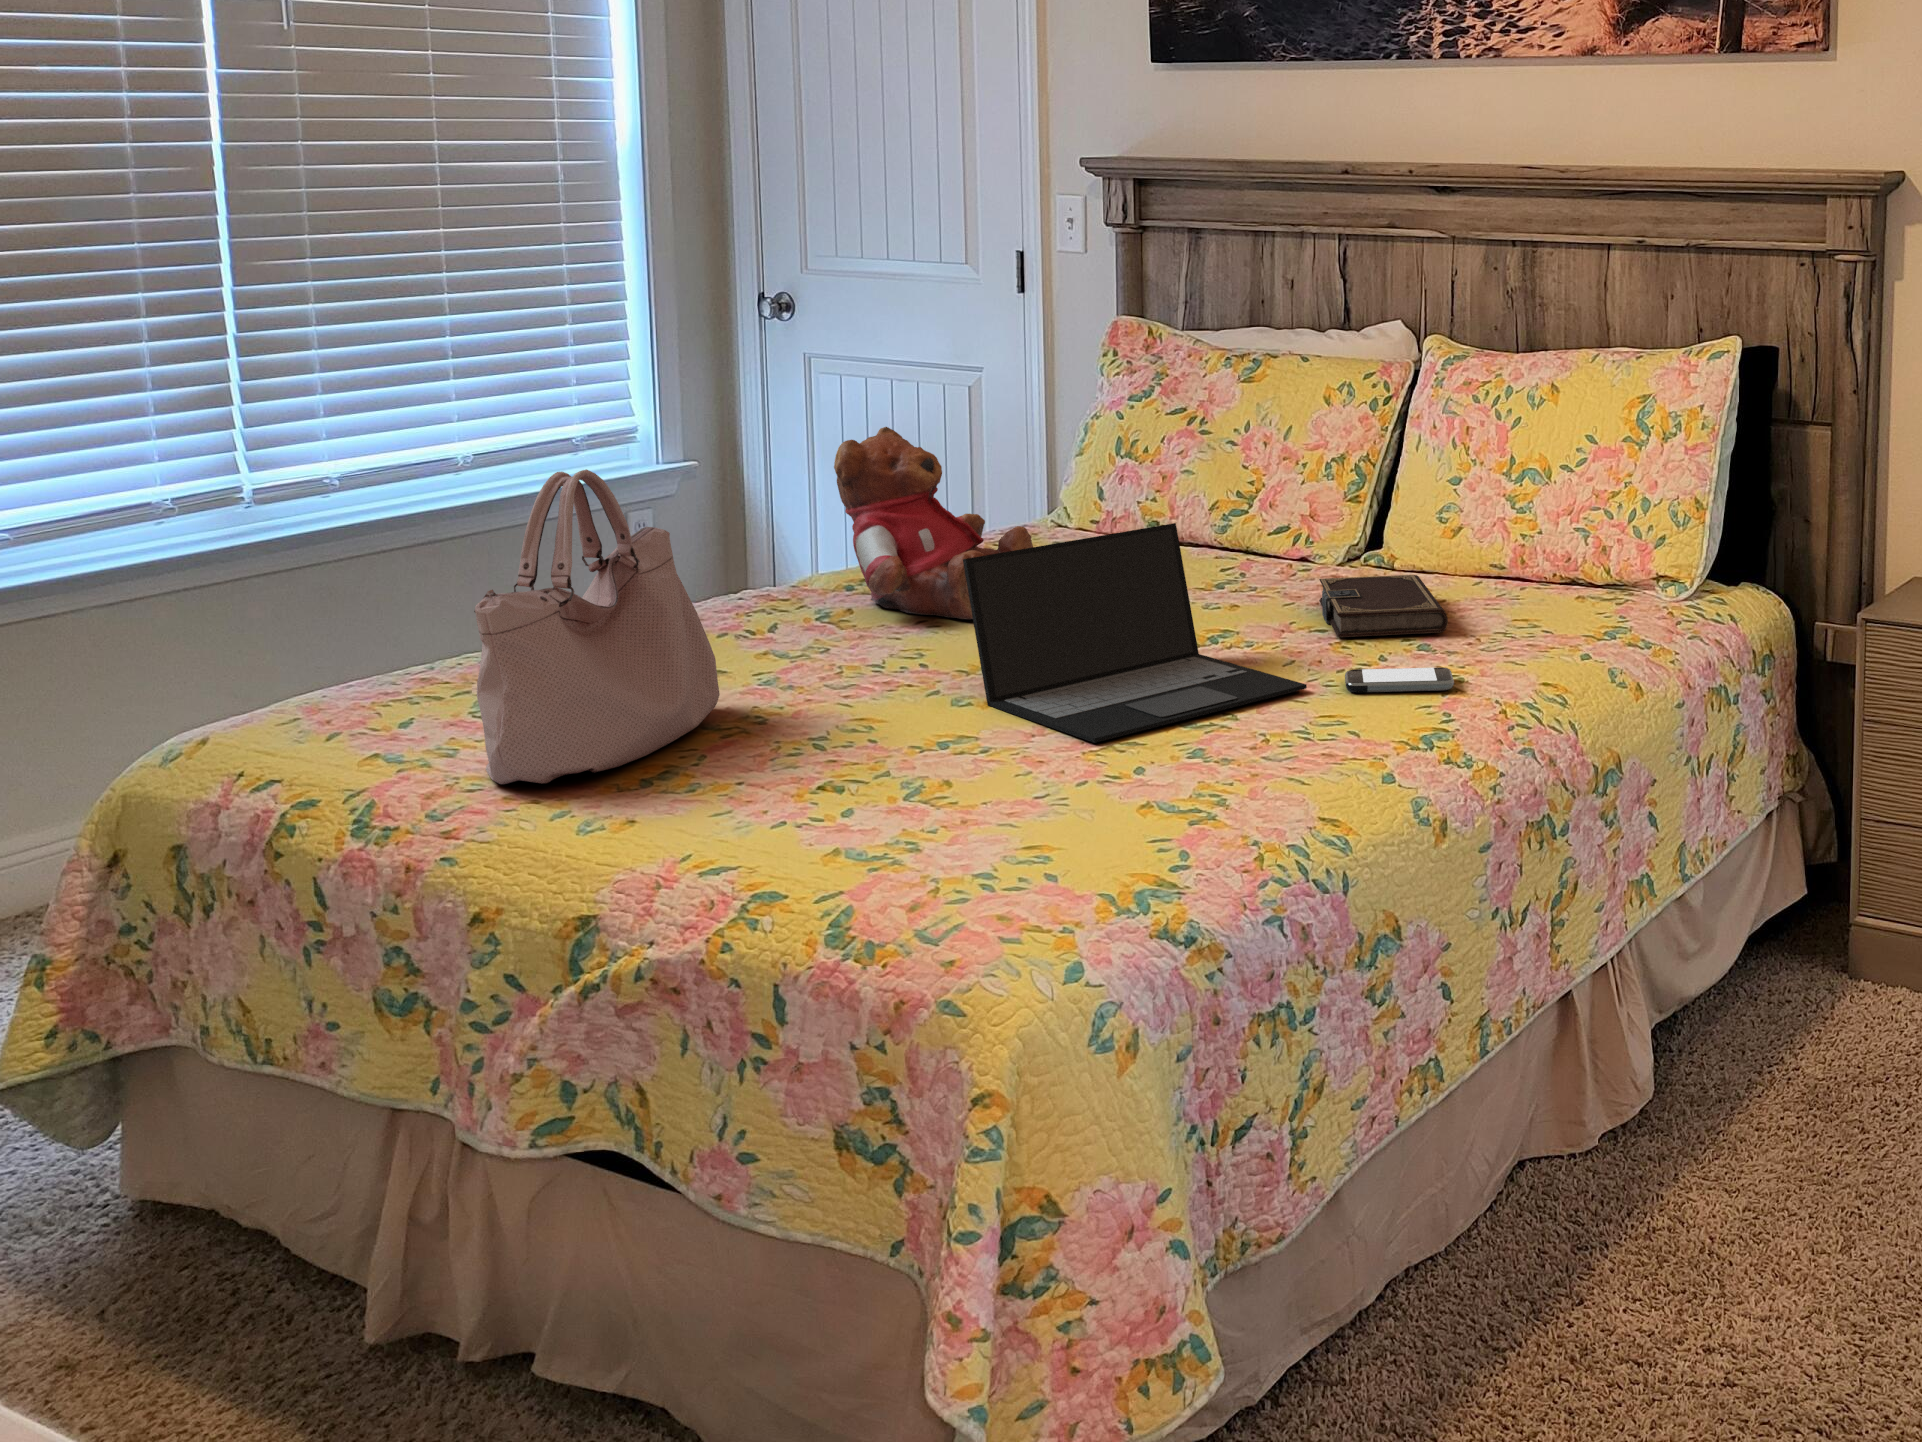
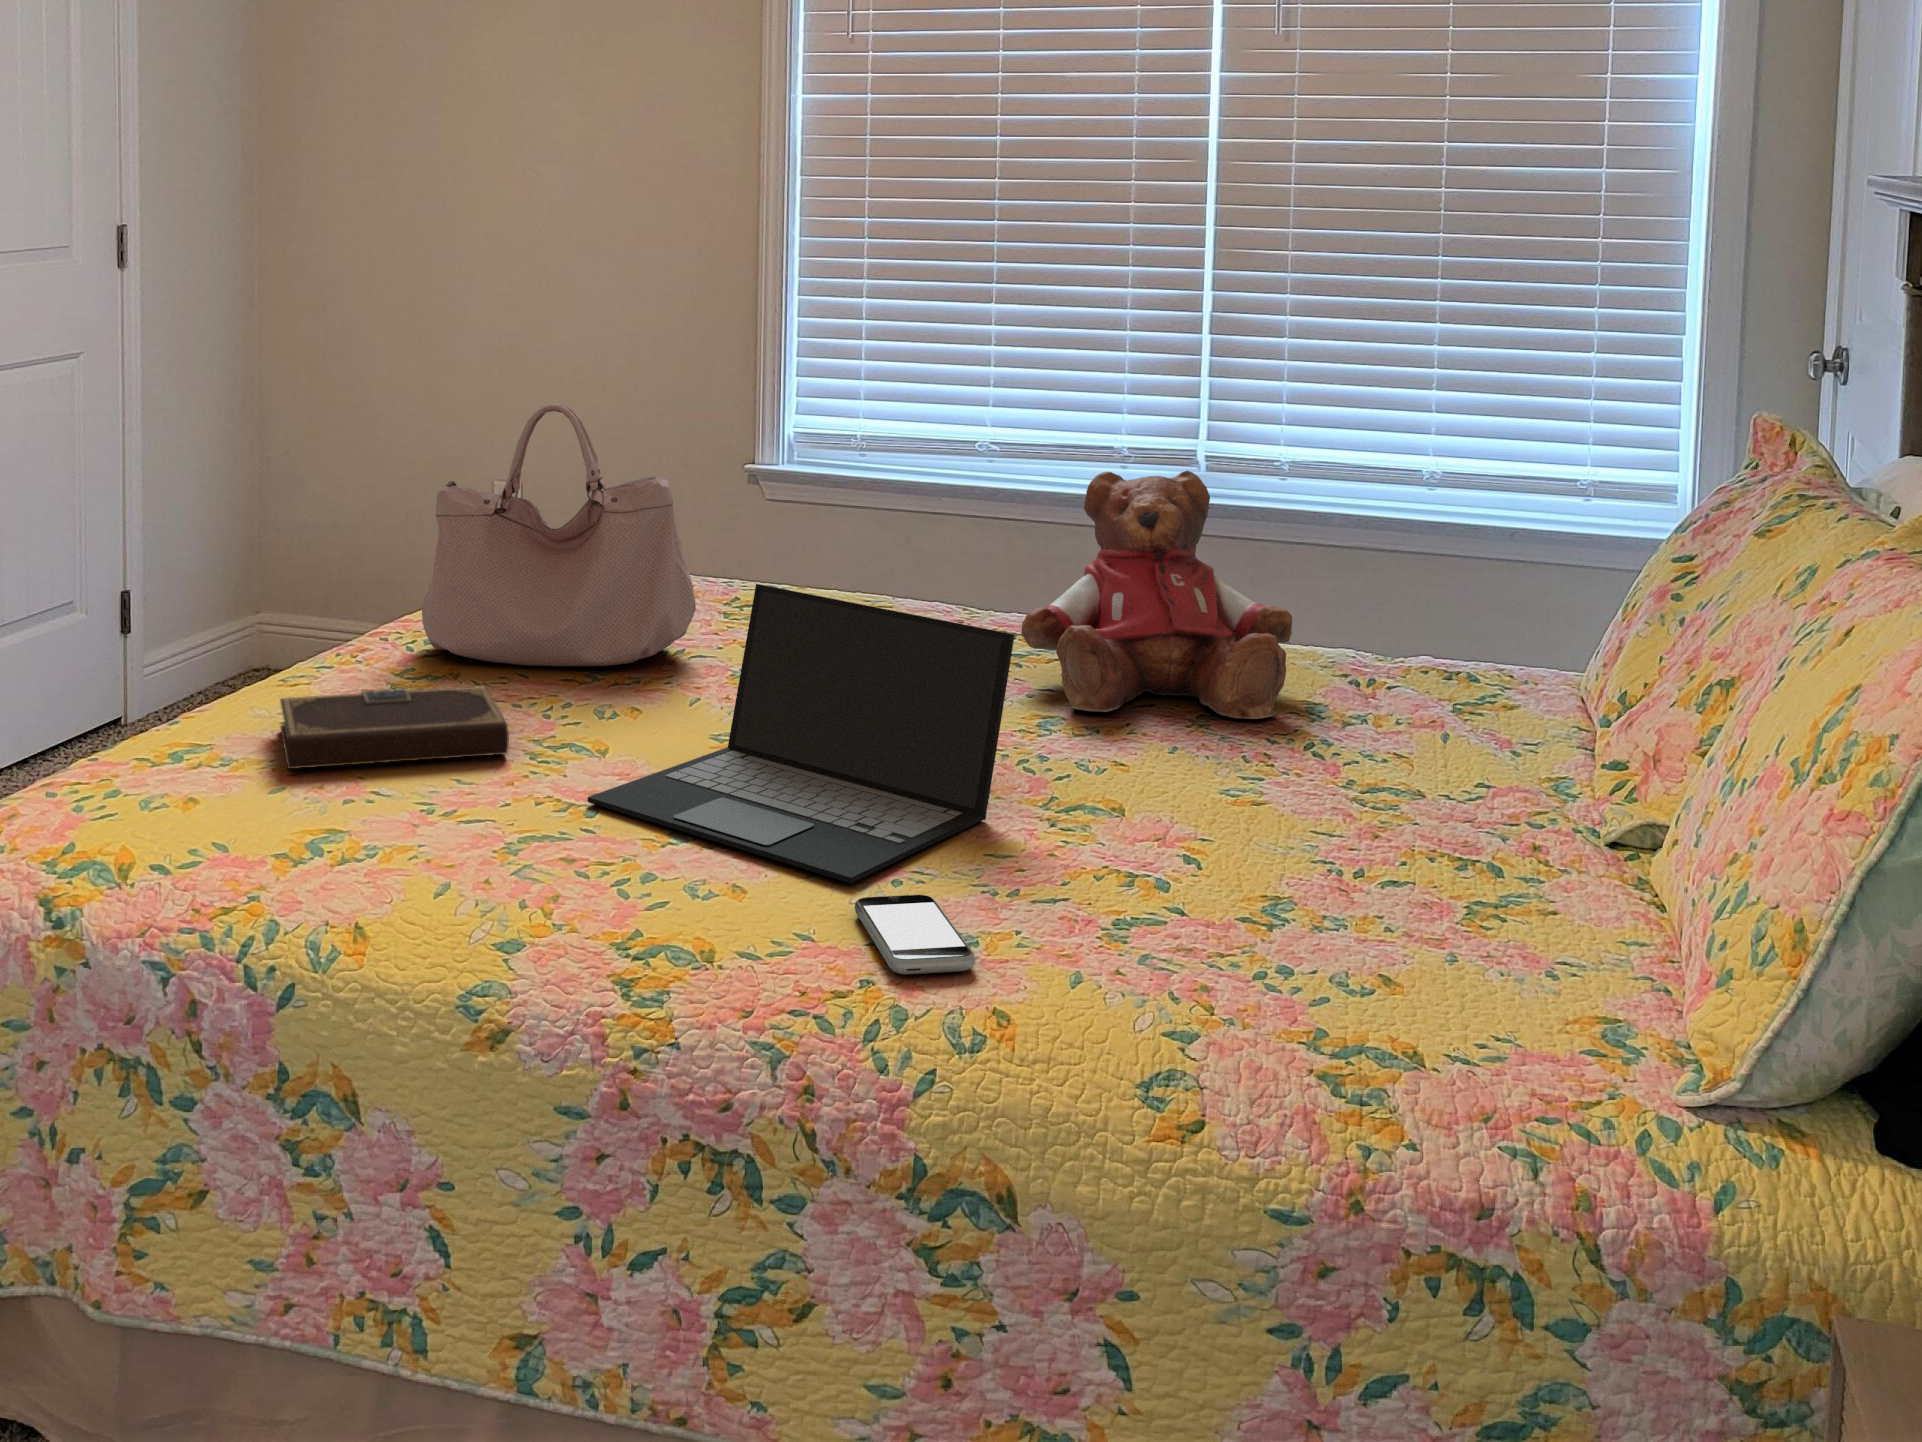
notebook: present [1319,575,1448,637] -> present [280,686,509,769]

